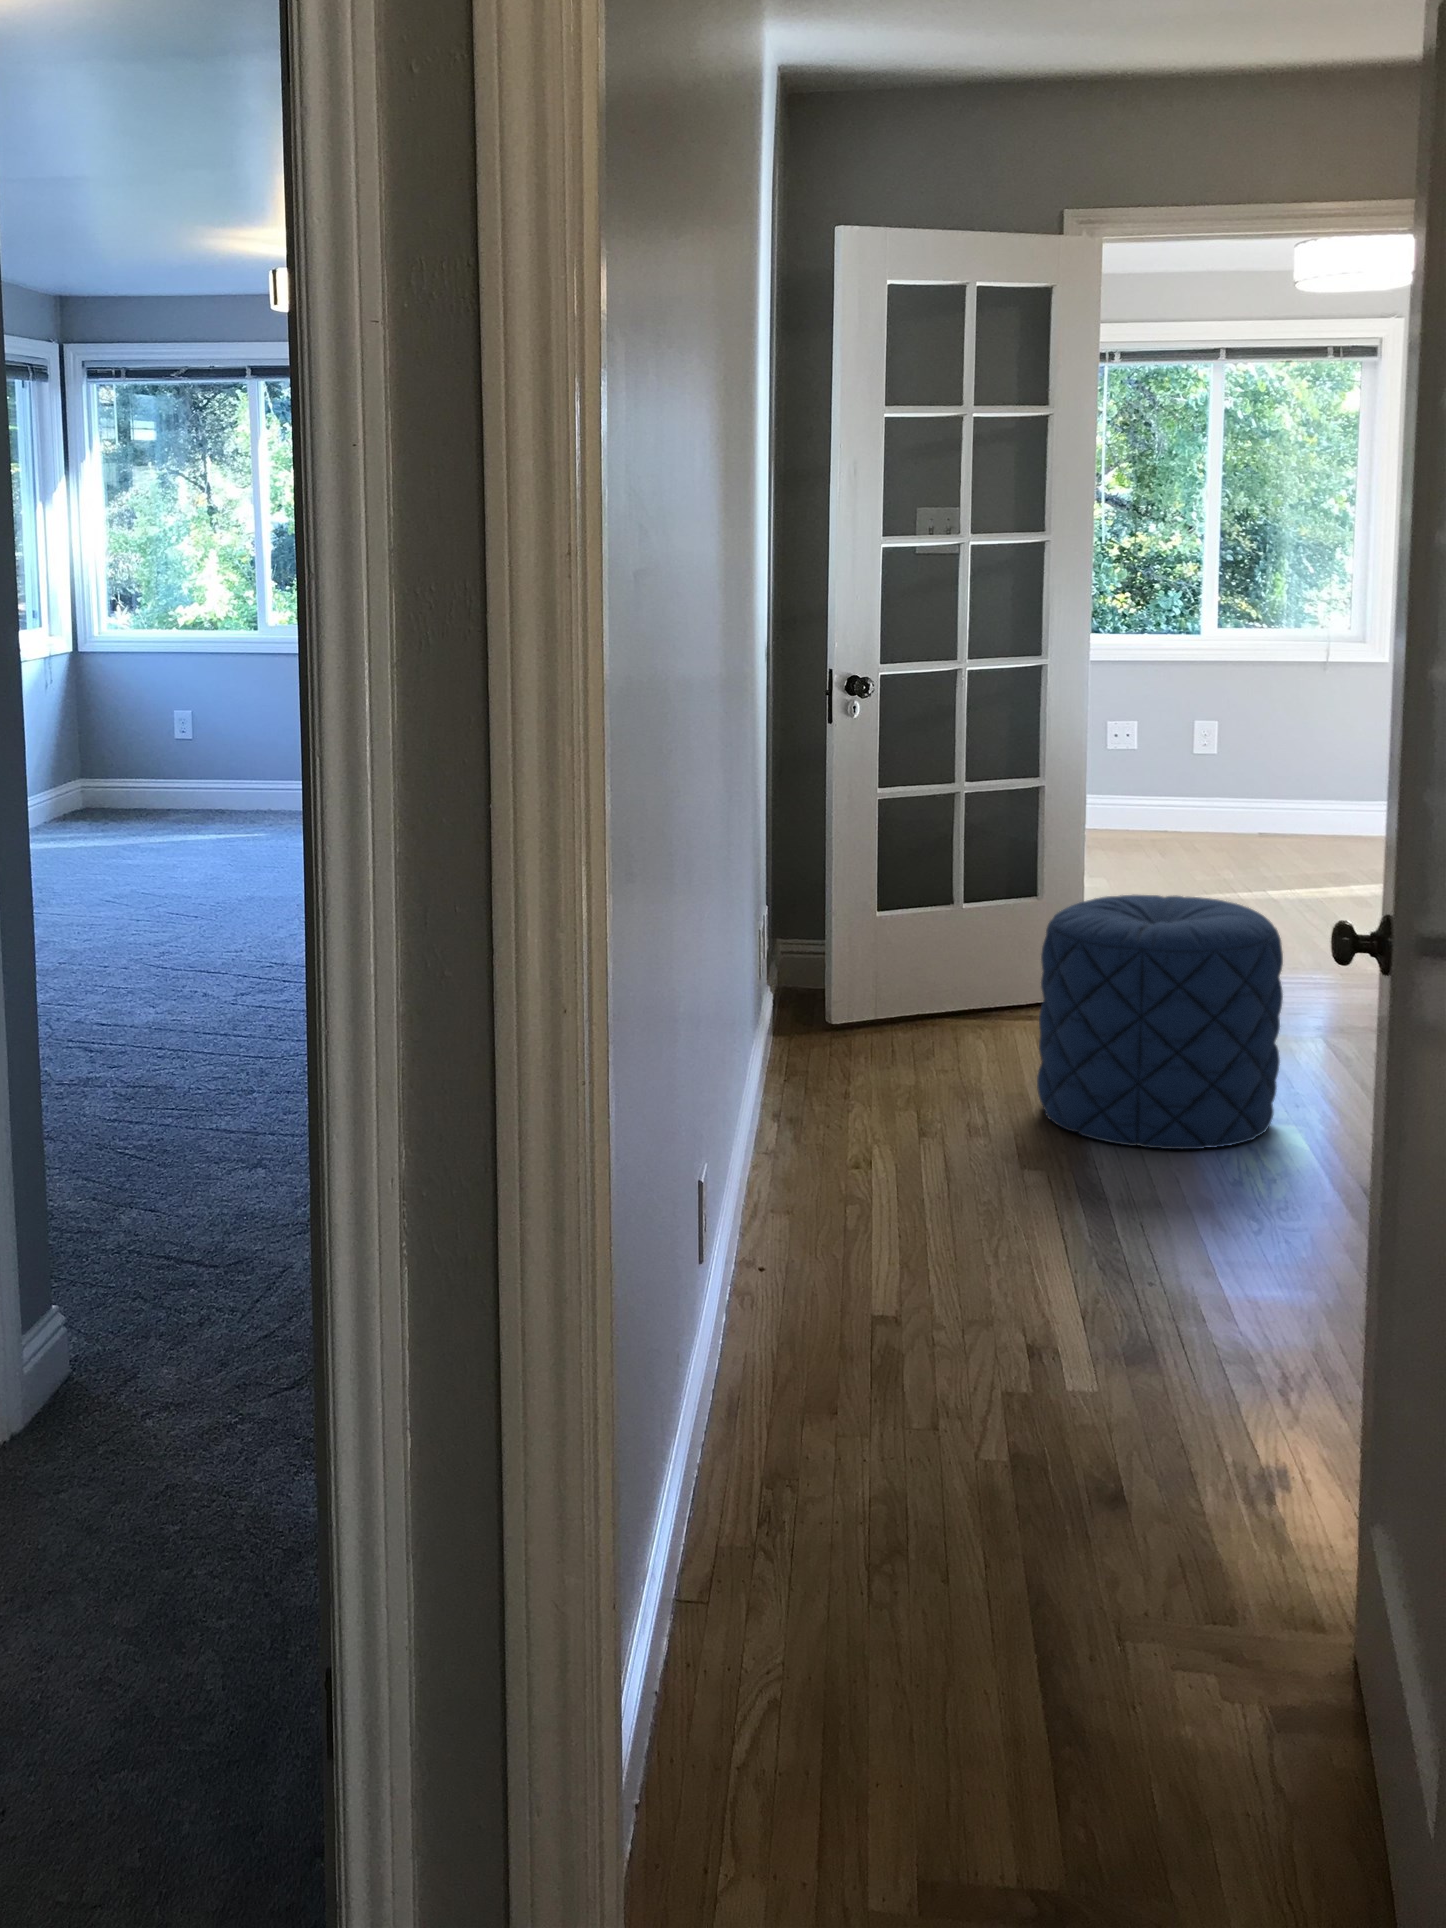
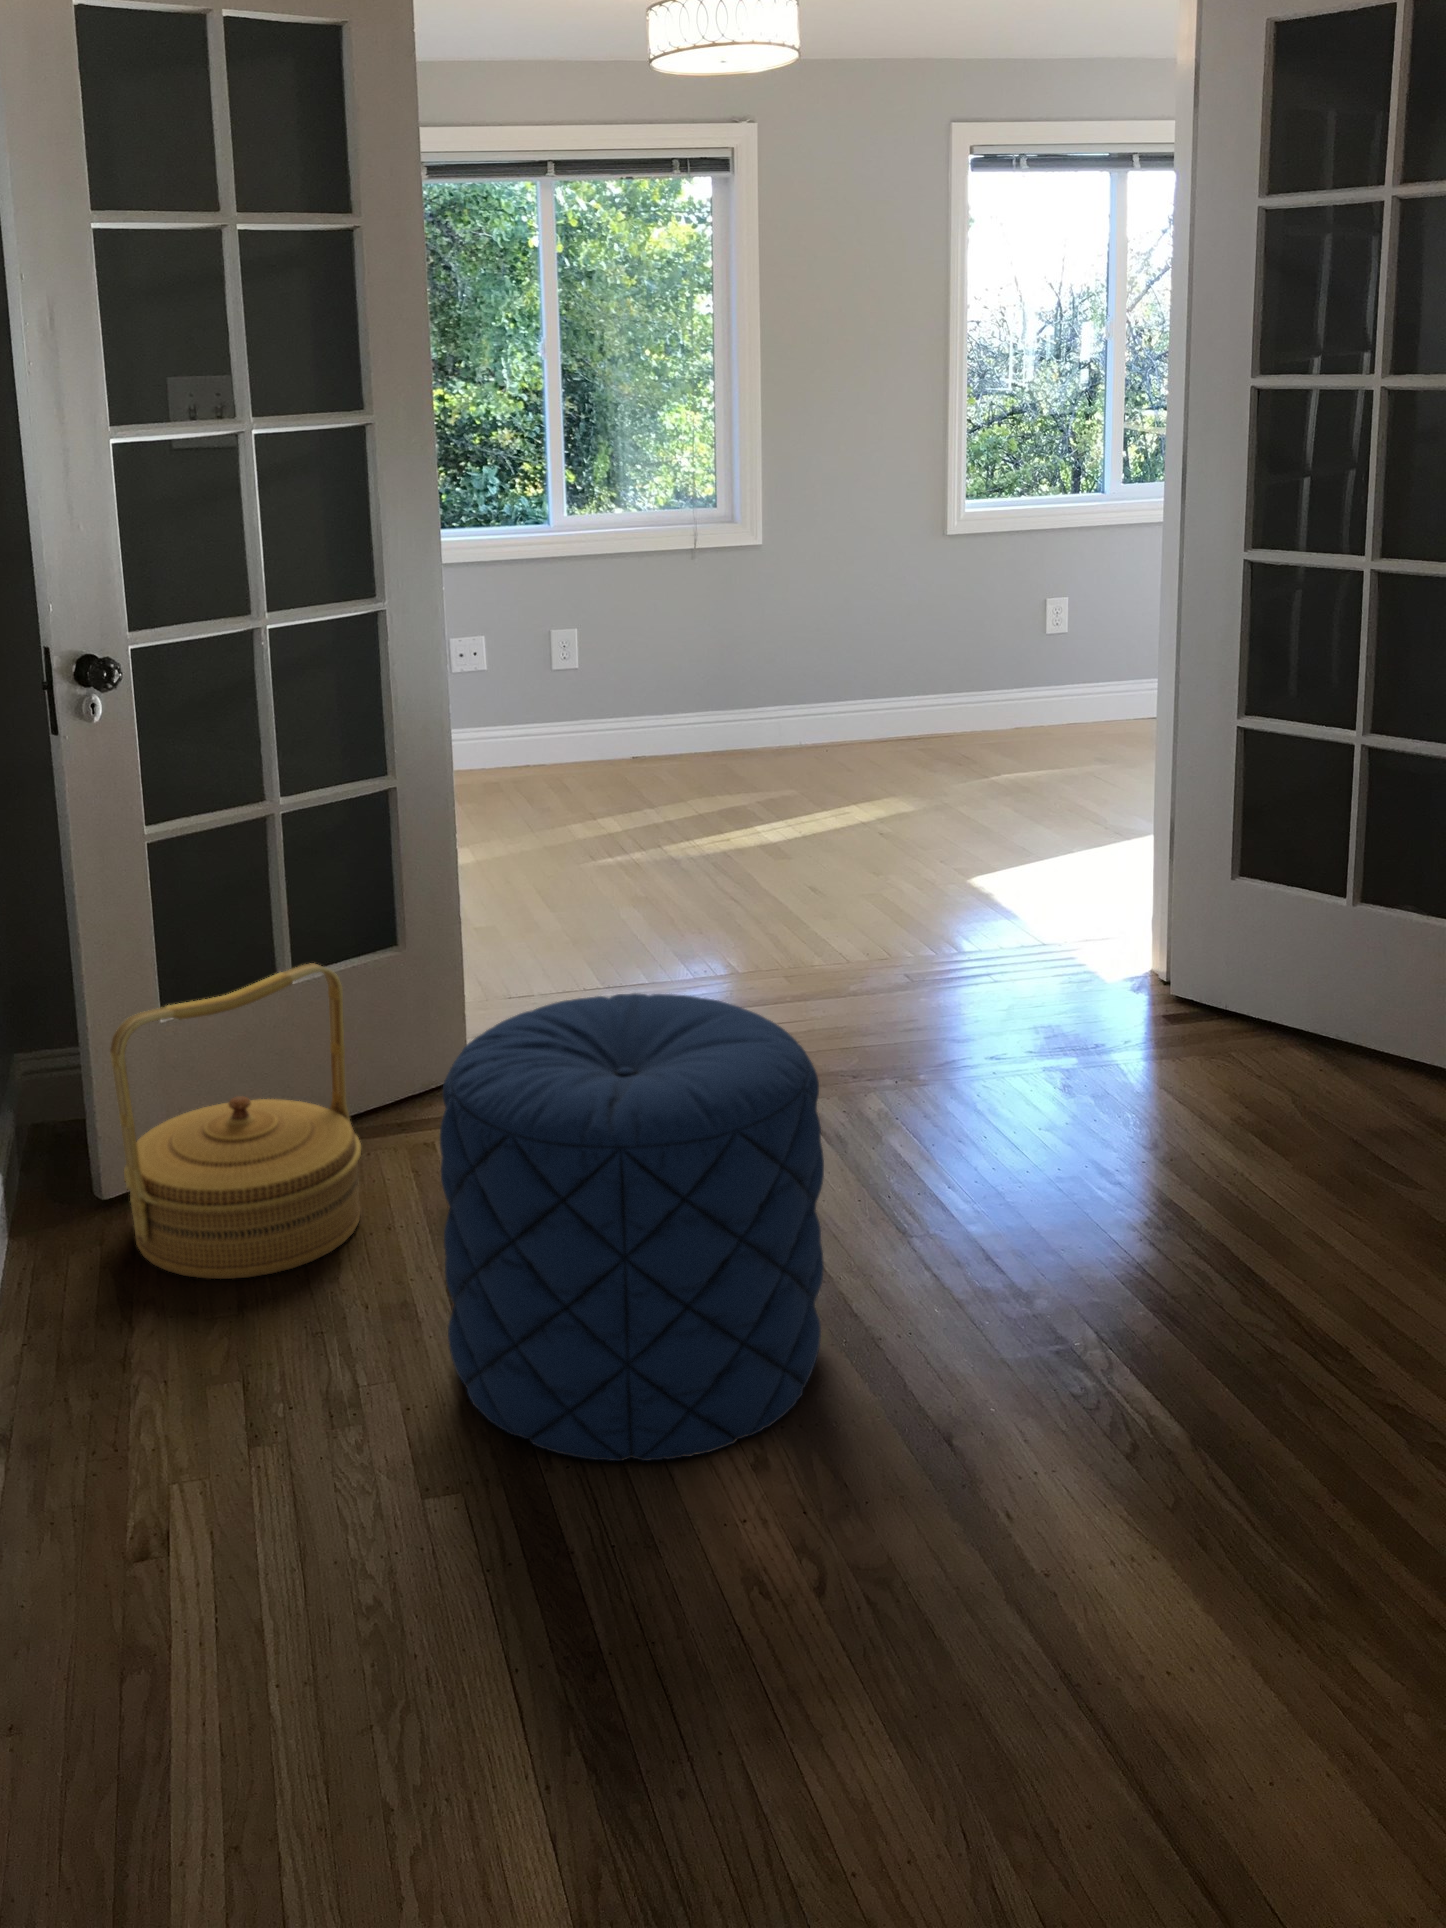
woven basket: none [847,883,997,1063] -> present [110,963,362,1279]

